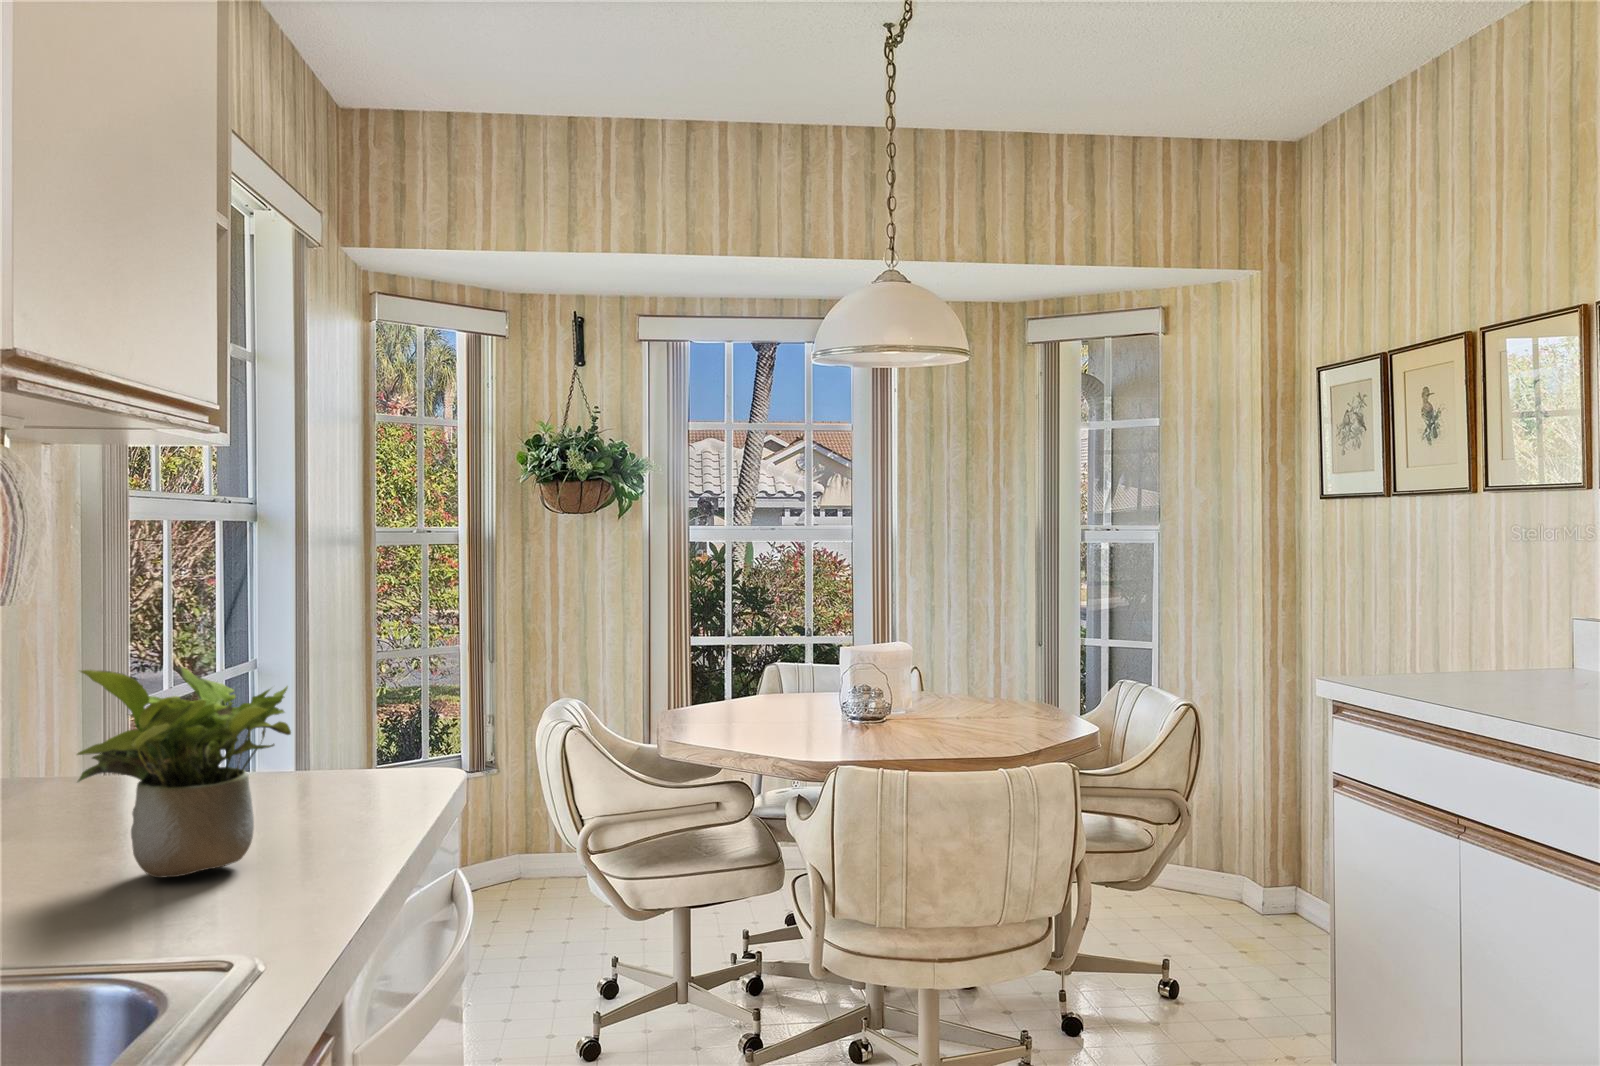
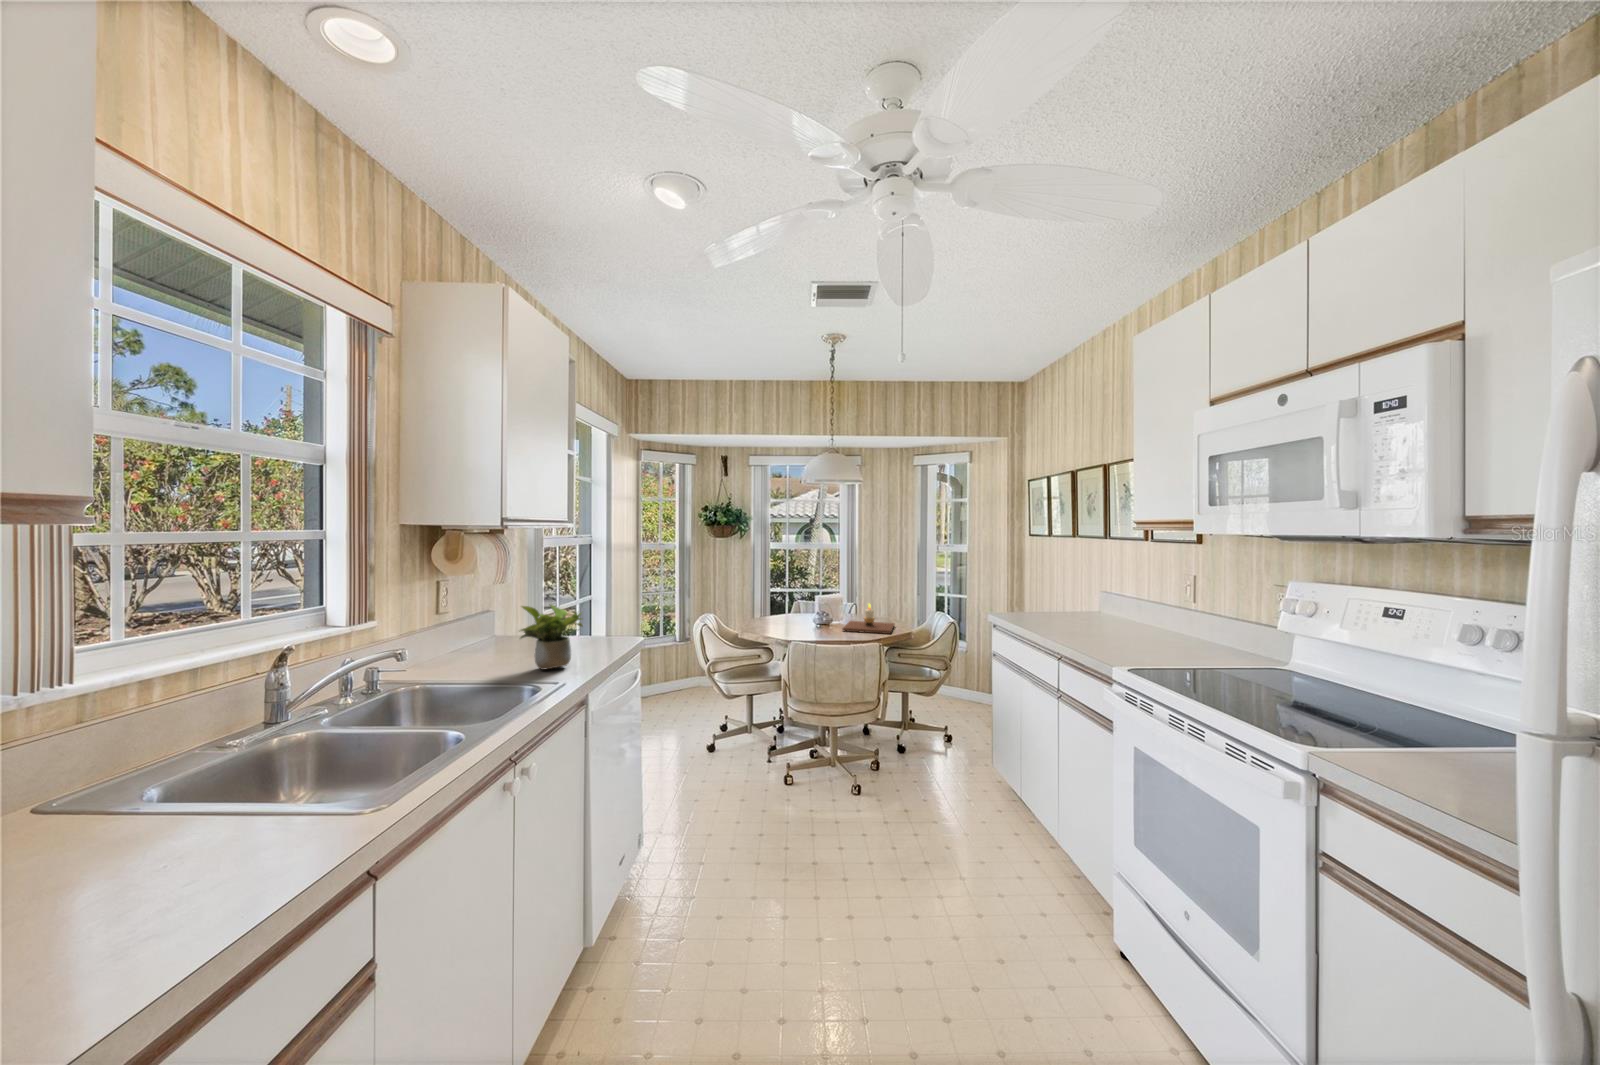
candle: none [925,661,1048,738] -> present [842,604,894,634]

